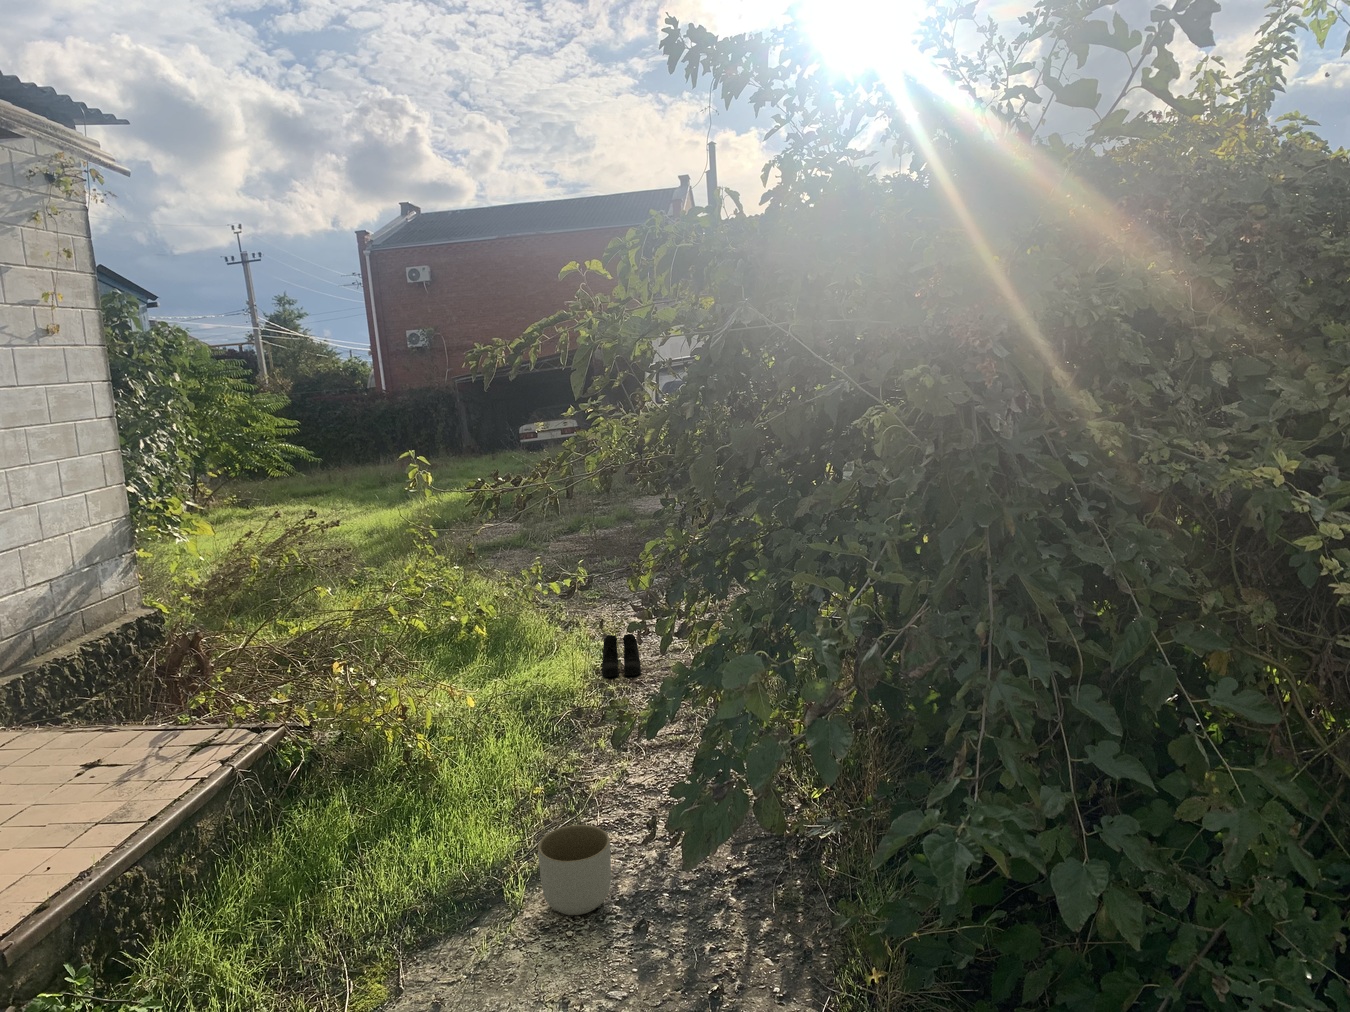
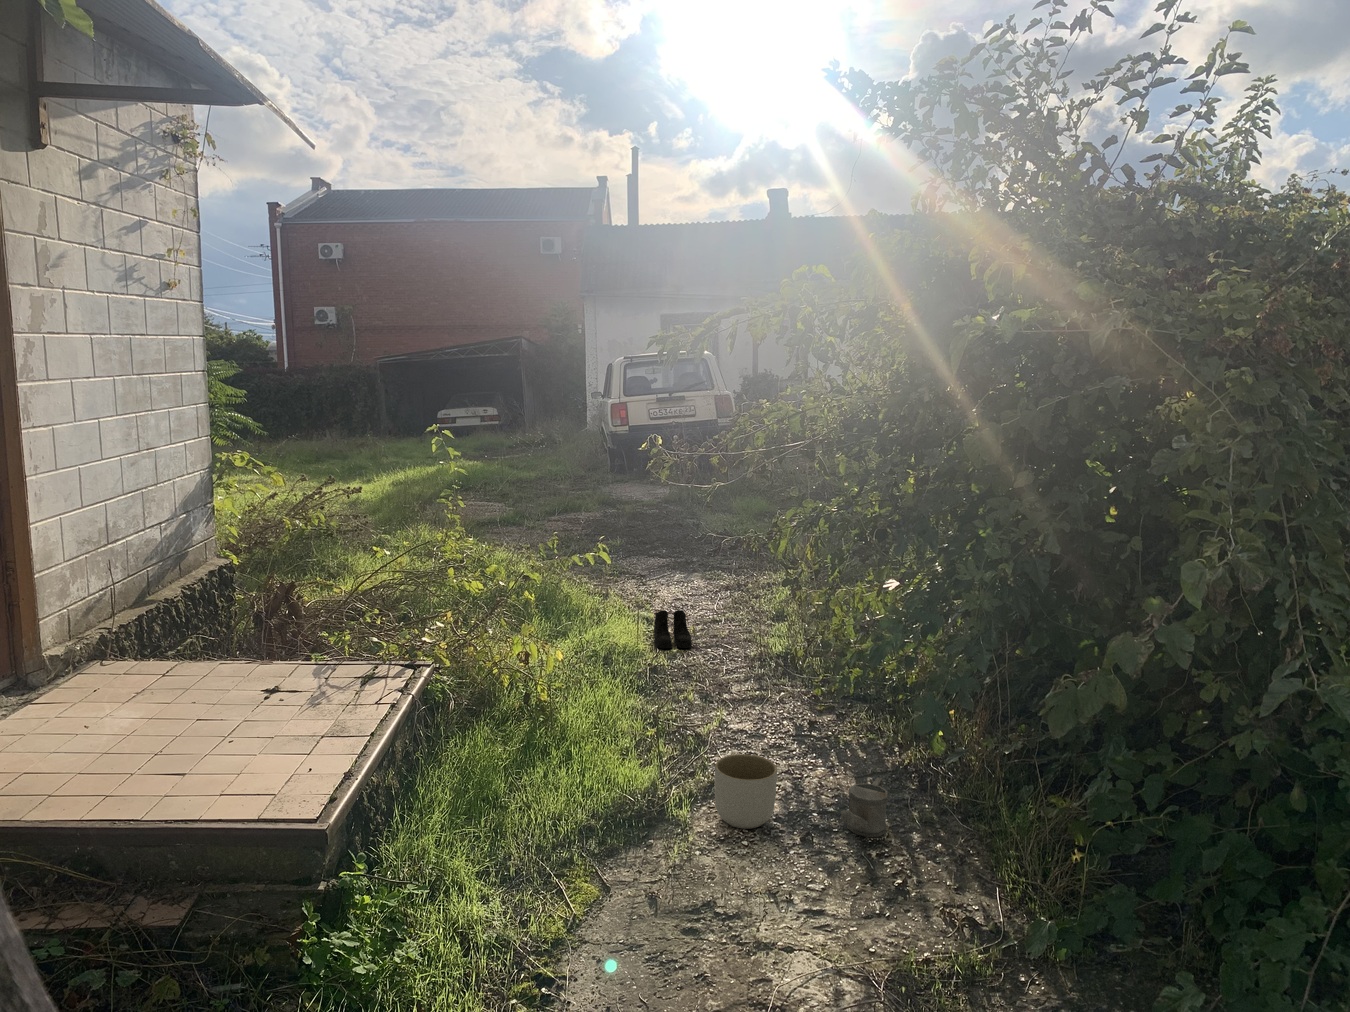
watering can: none [665,850,744,926] -> present [841,778,888,837]

